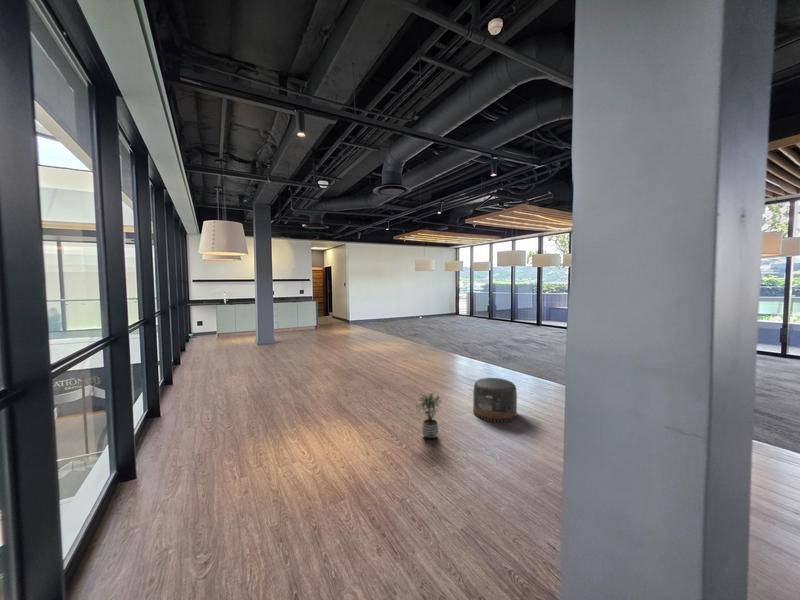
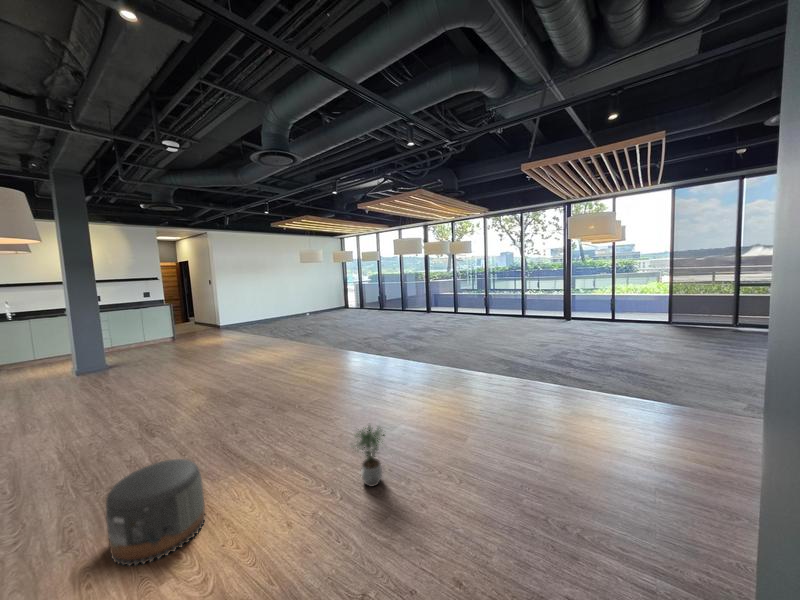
pouf: present [473,378,517,422] -> present [106,459,205,566]

